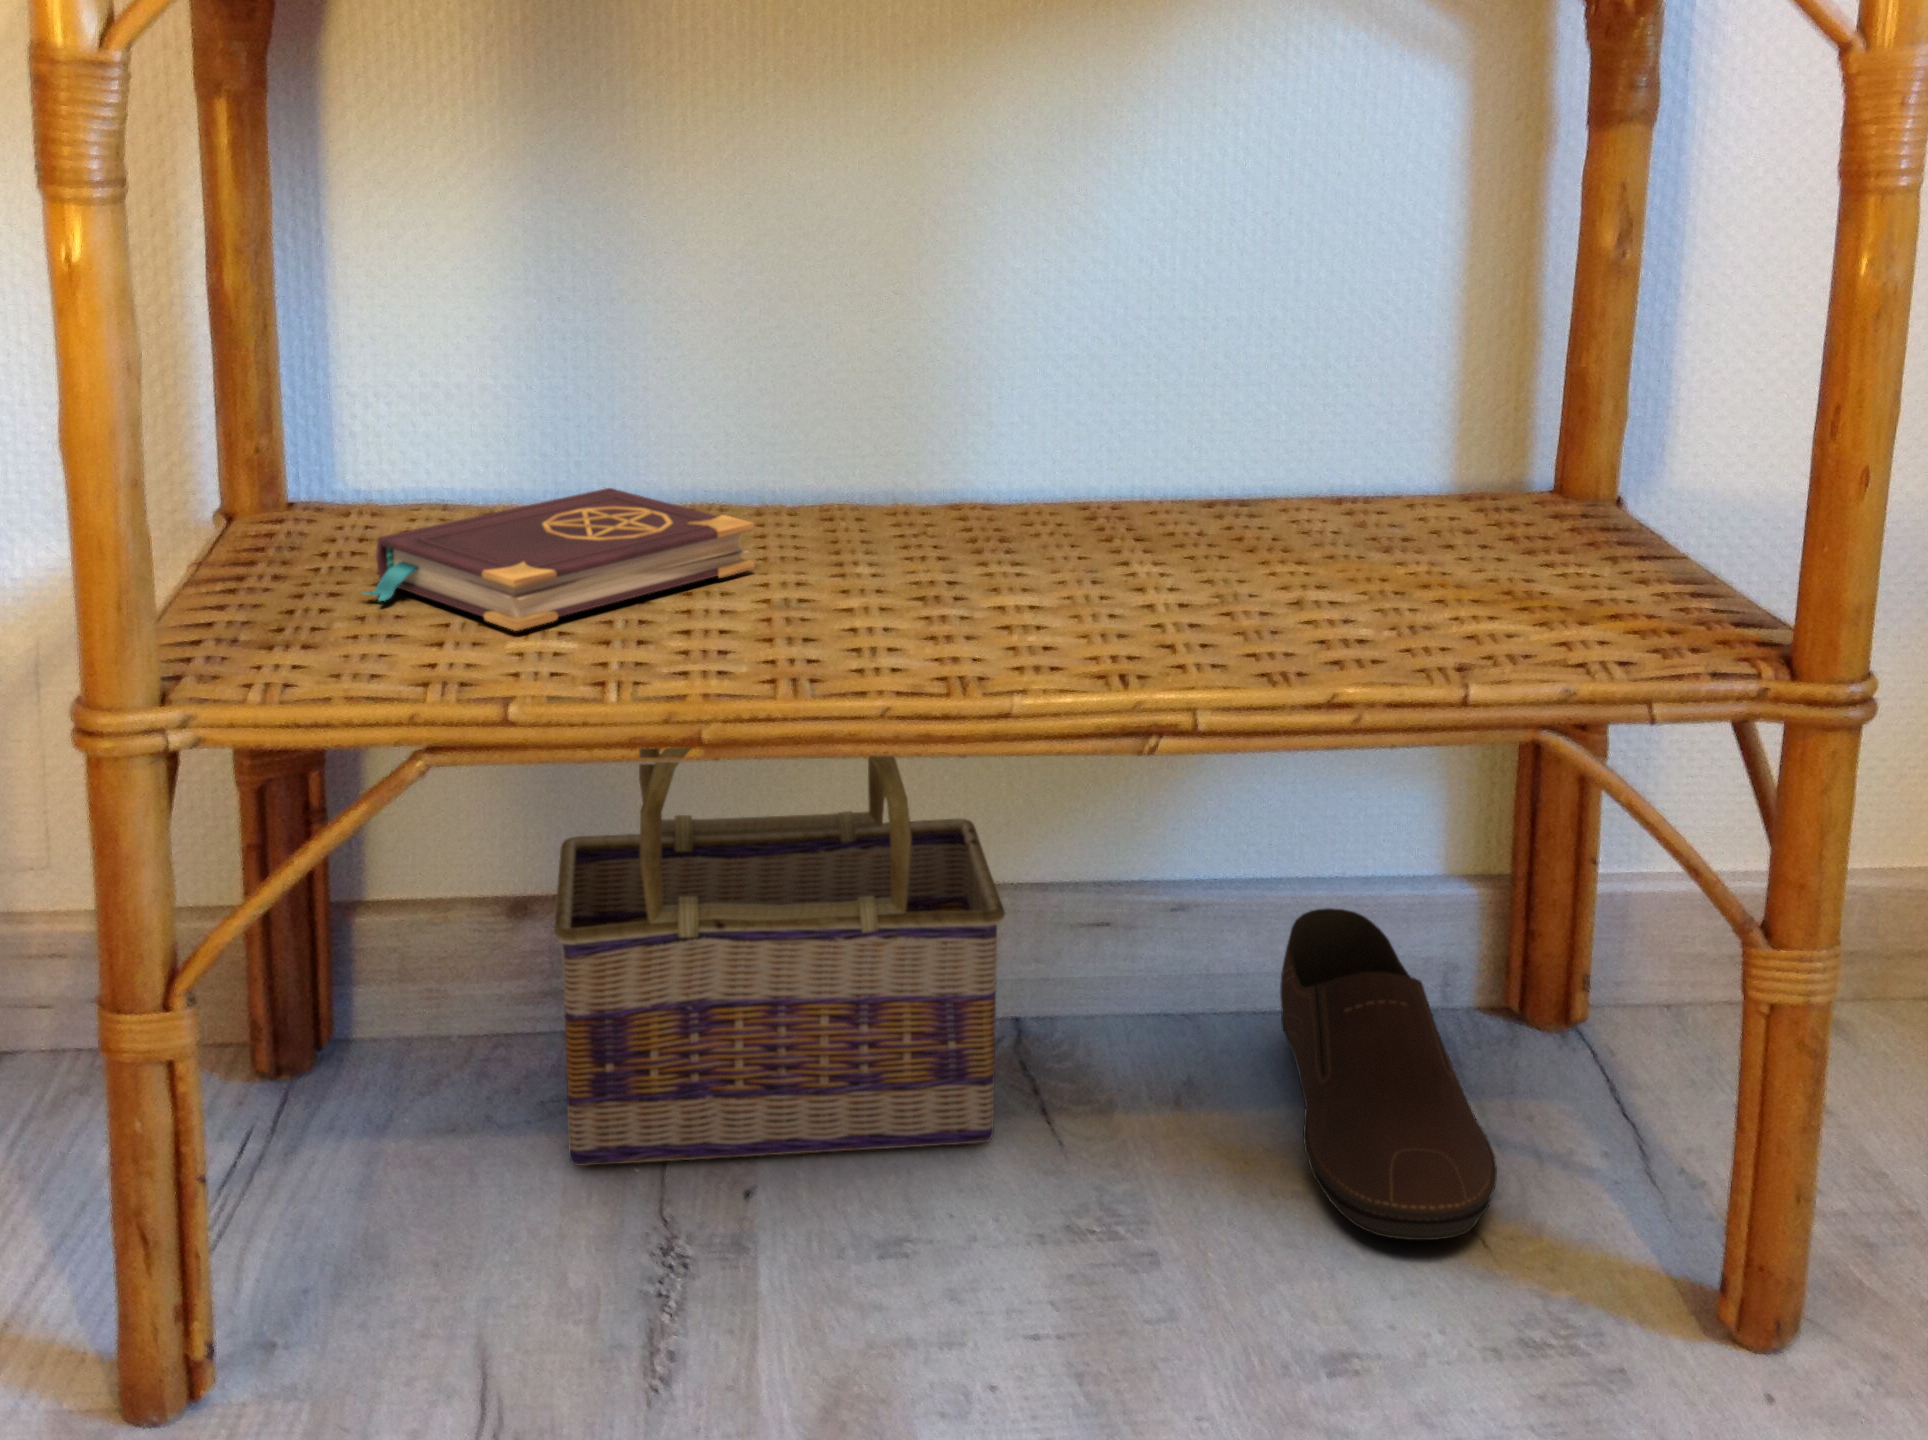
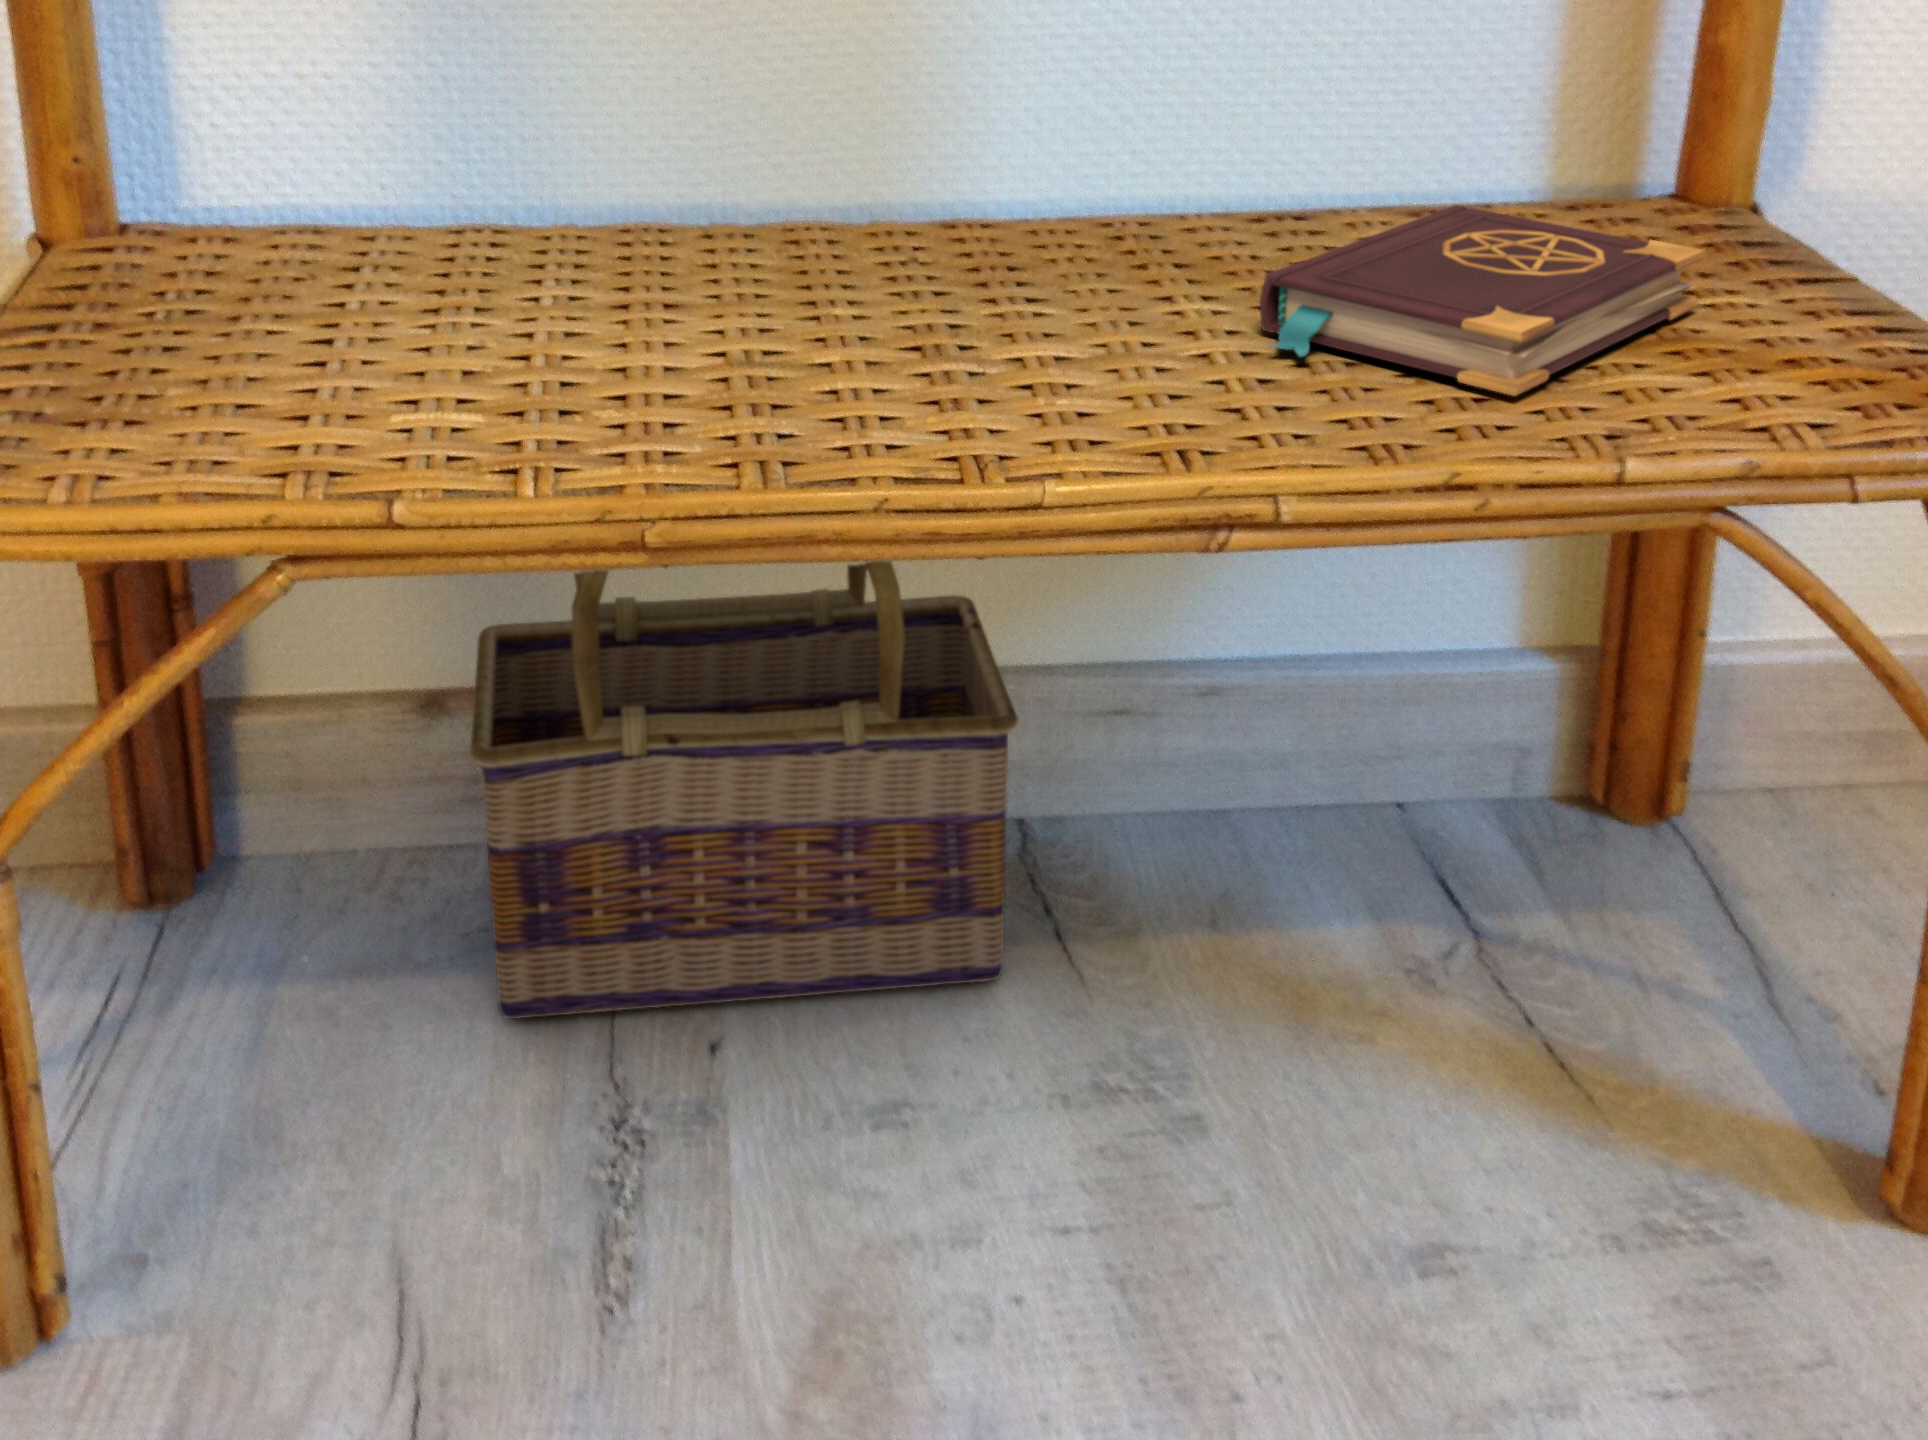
book: present [362,488,755,631] -> present [1260,205,1704,396]
shoe: present [1280,908,1497,1240] -> none [1333,692,1605,1104]

